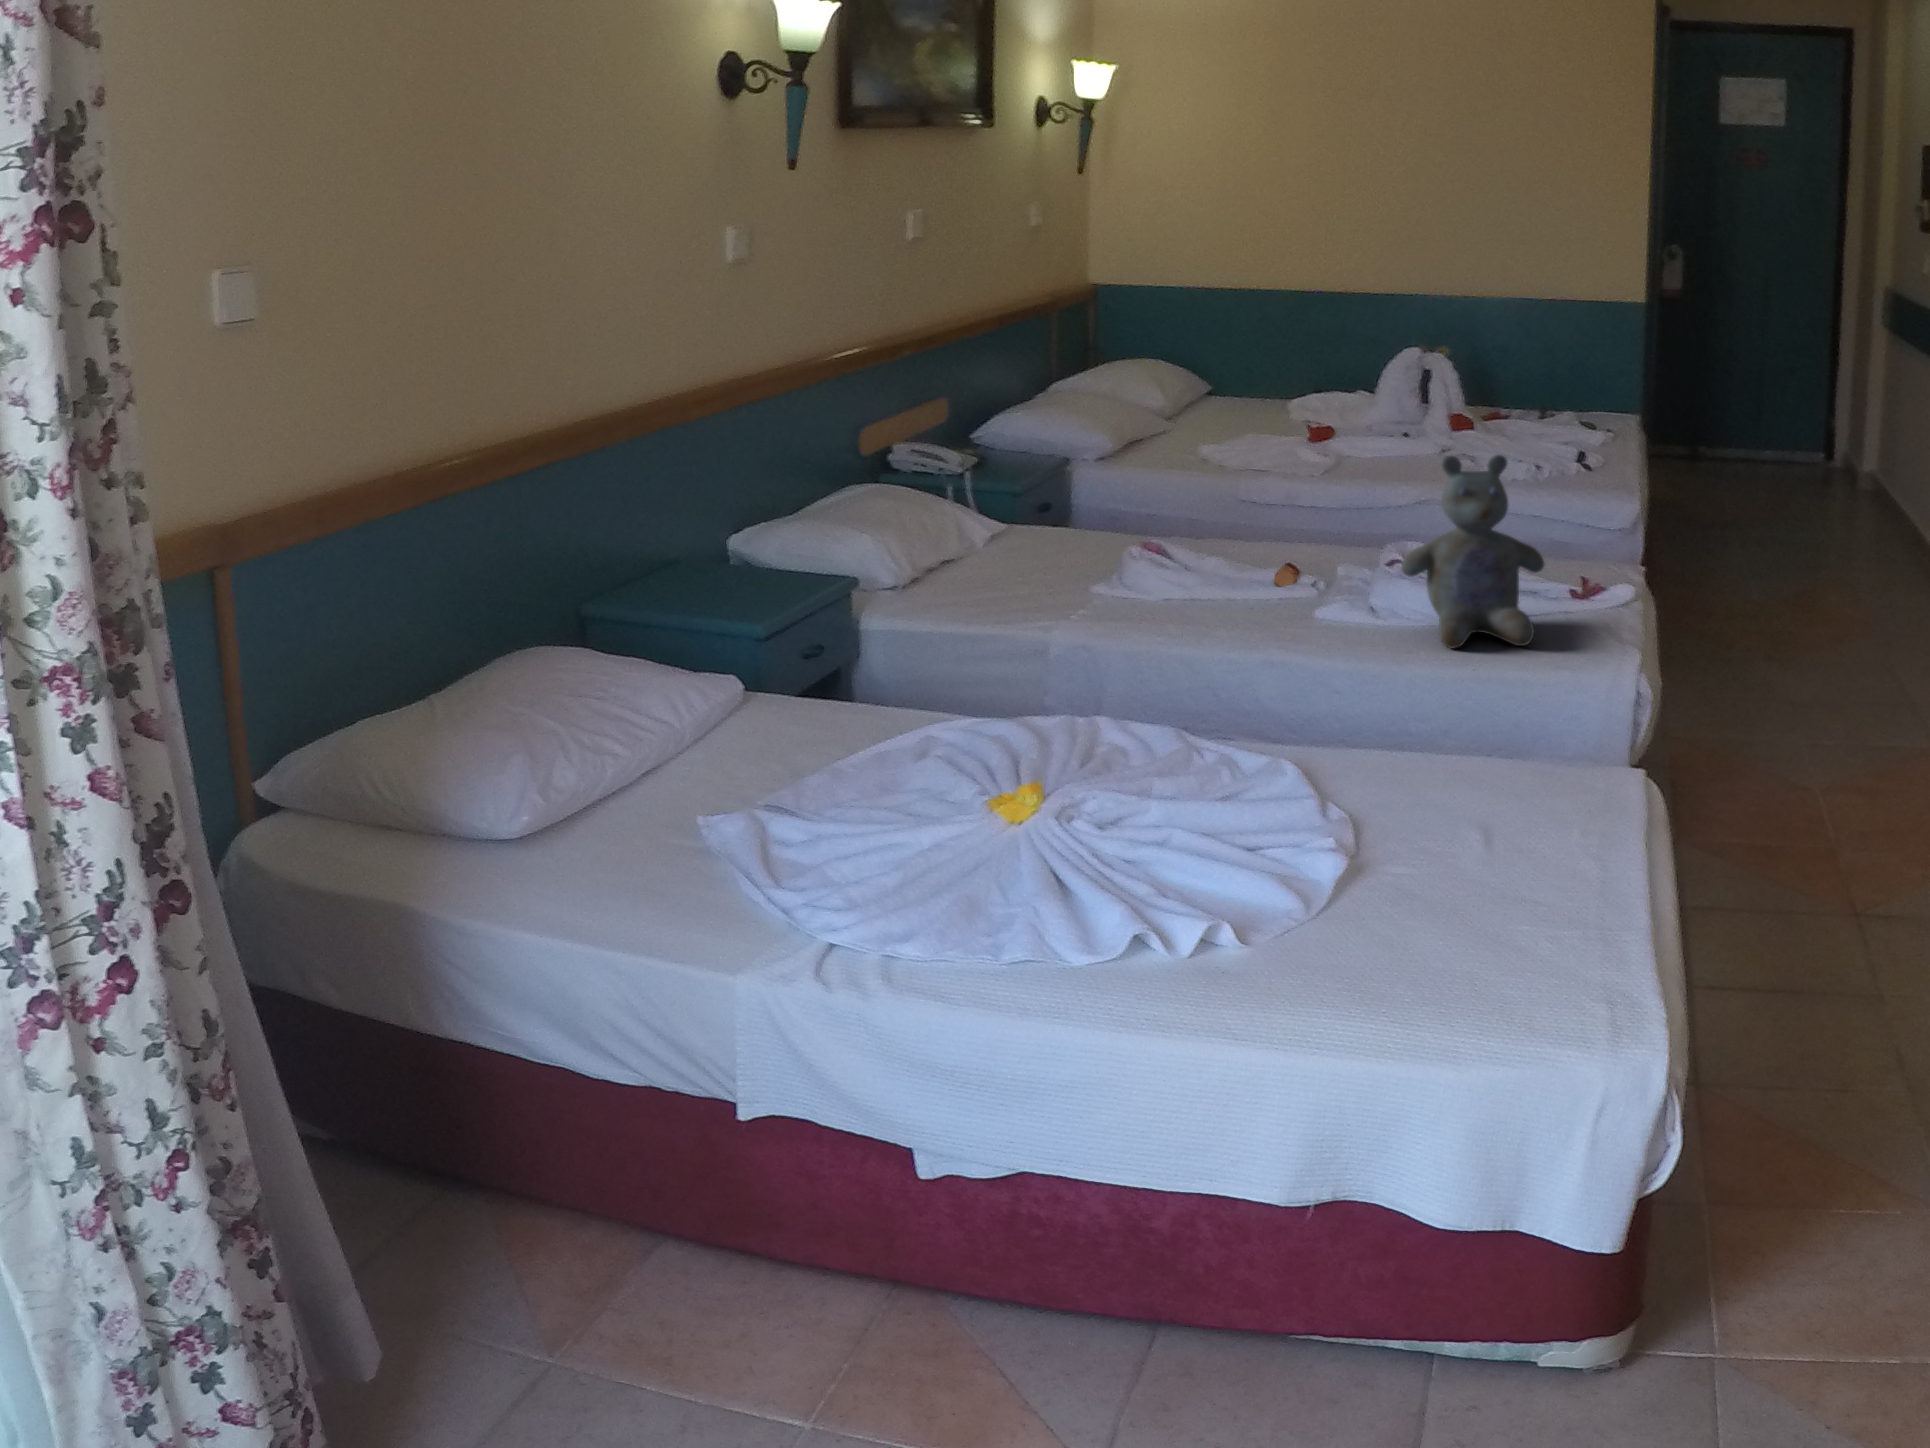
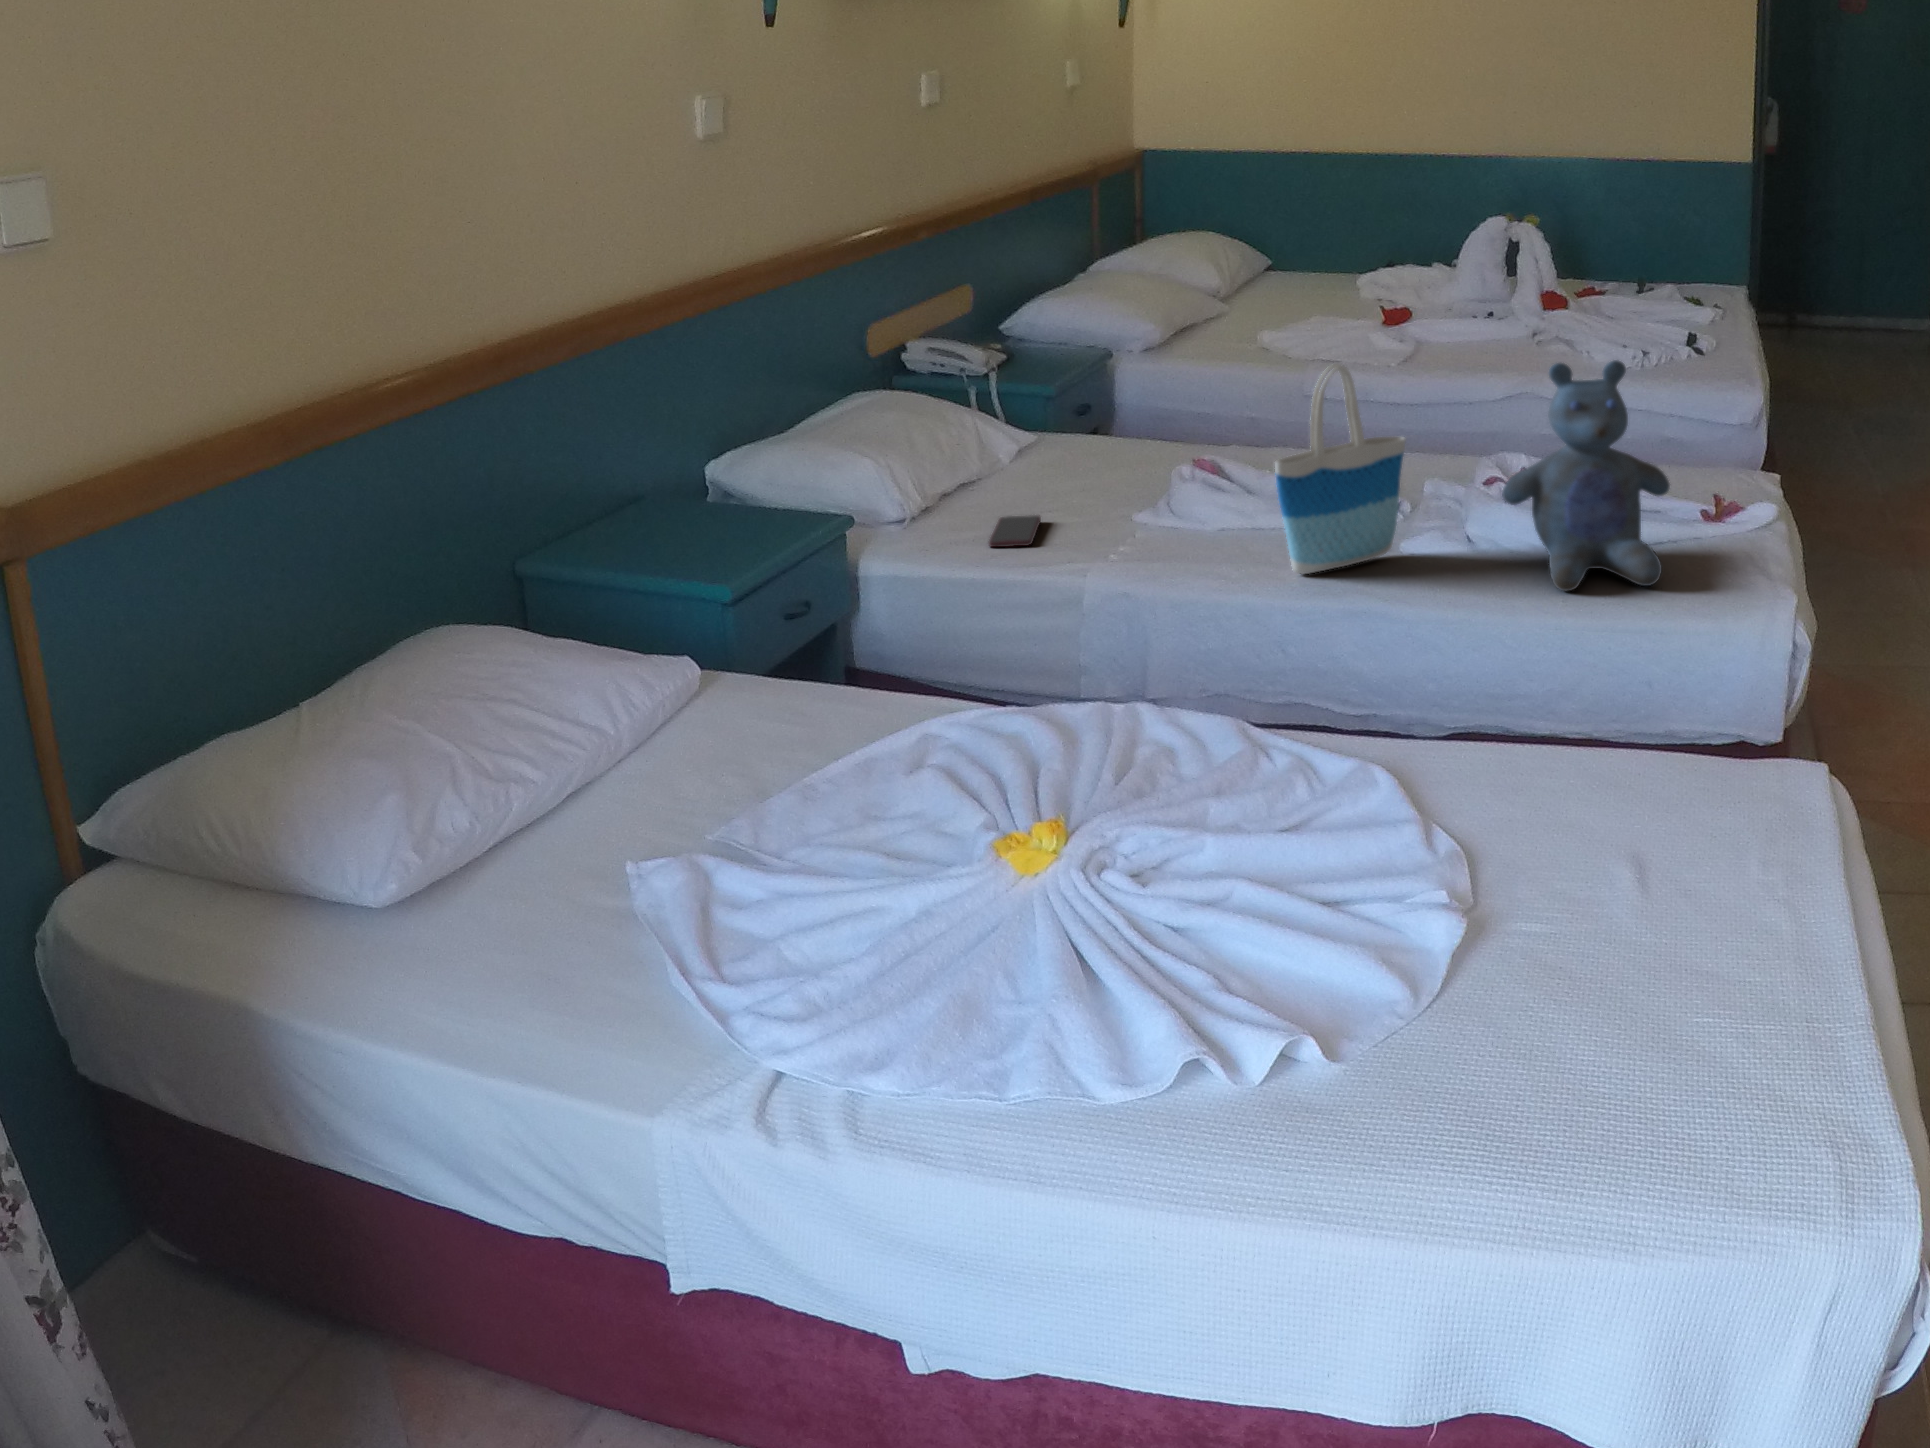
tote bag: none [1208,453,1320,632] -> present [1275,364,1405,574]
smartphone: none [962,585,1006,608] -> present [989,515,1041,547]

